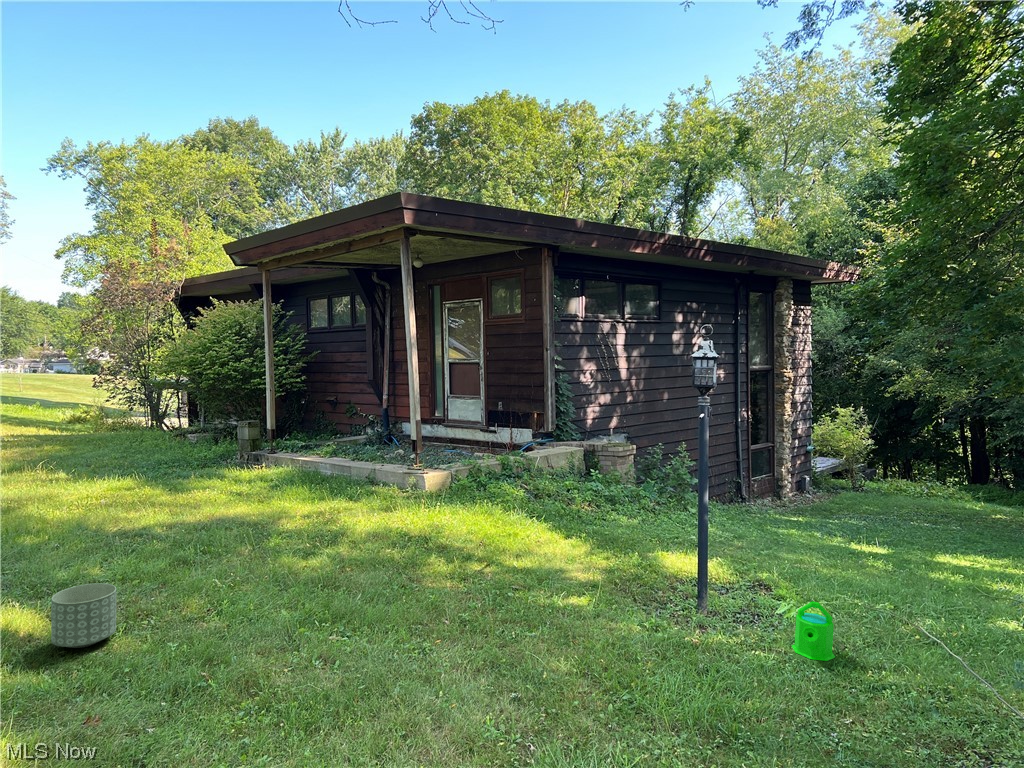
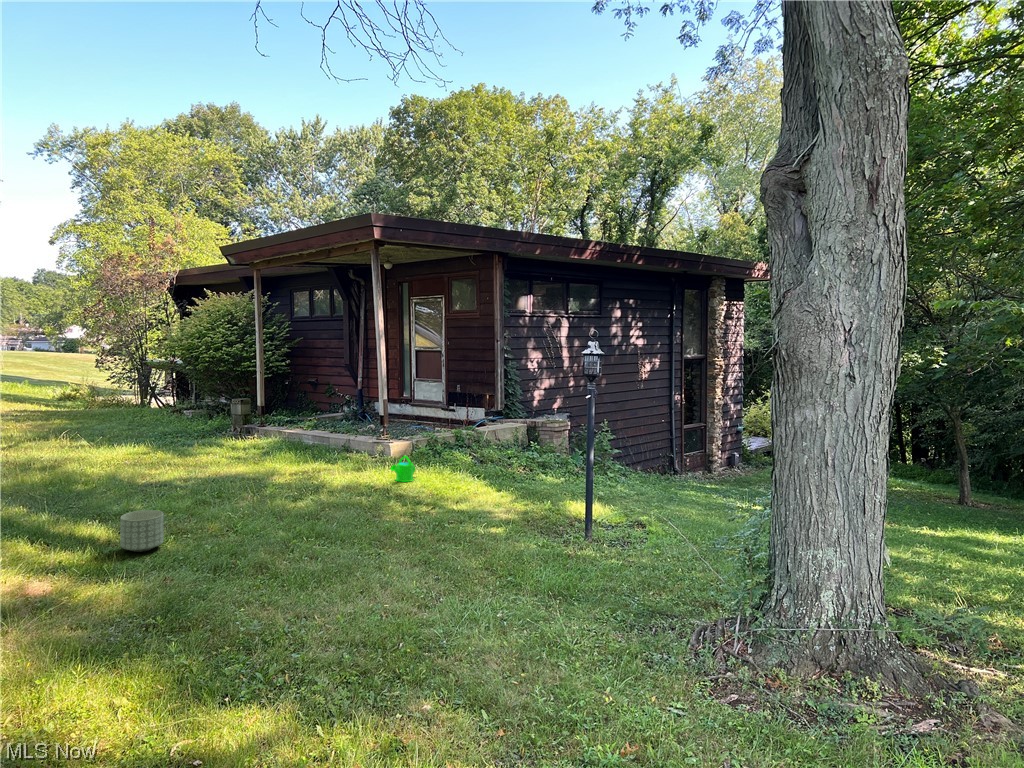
watering can: present [792,601,835,661] -> present [390,456,416,482]

